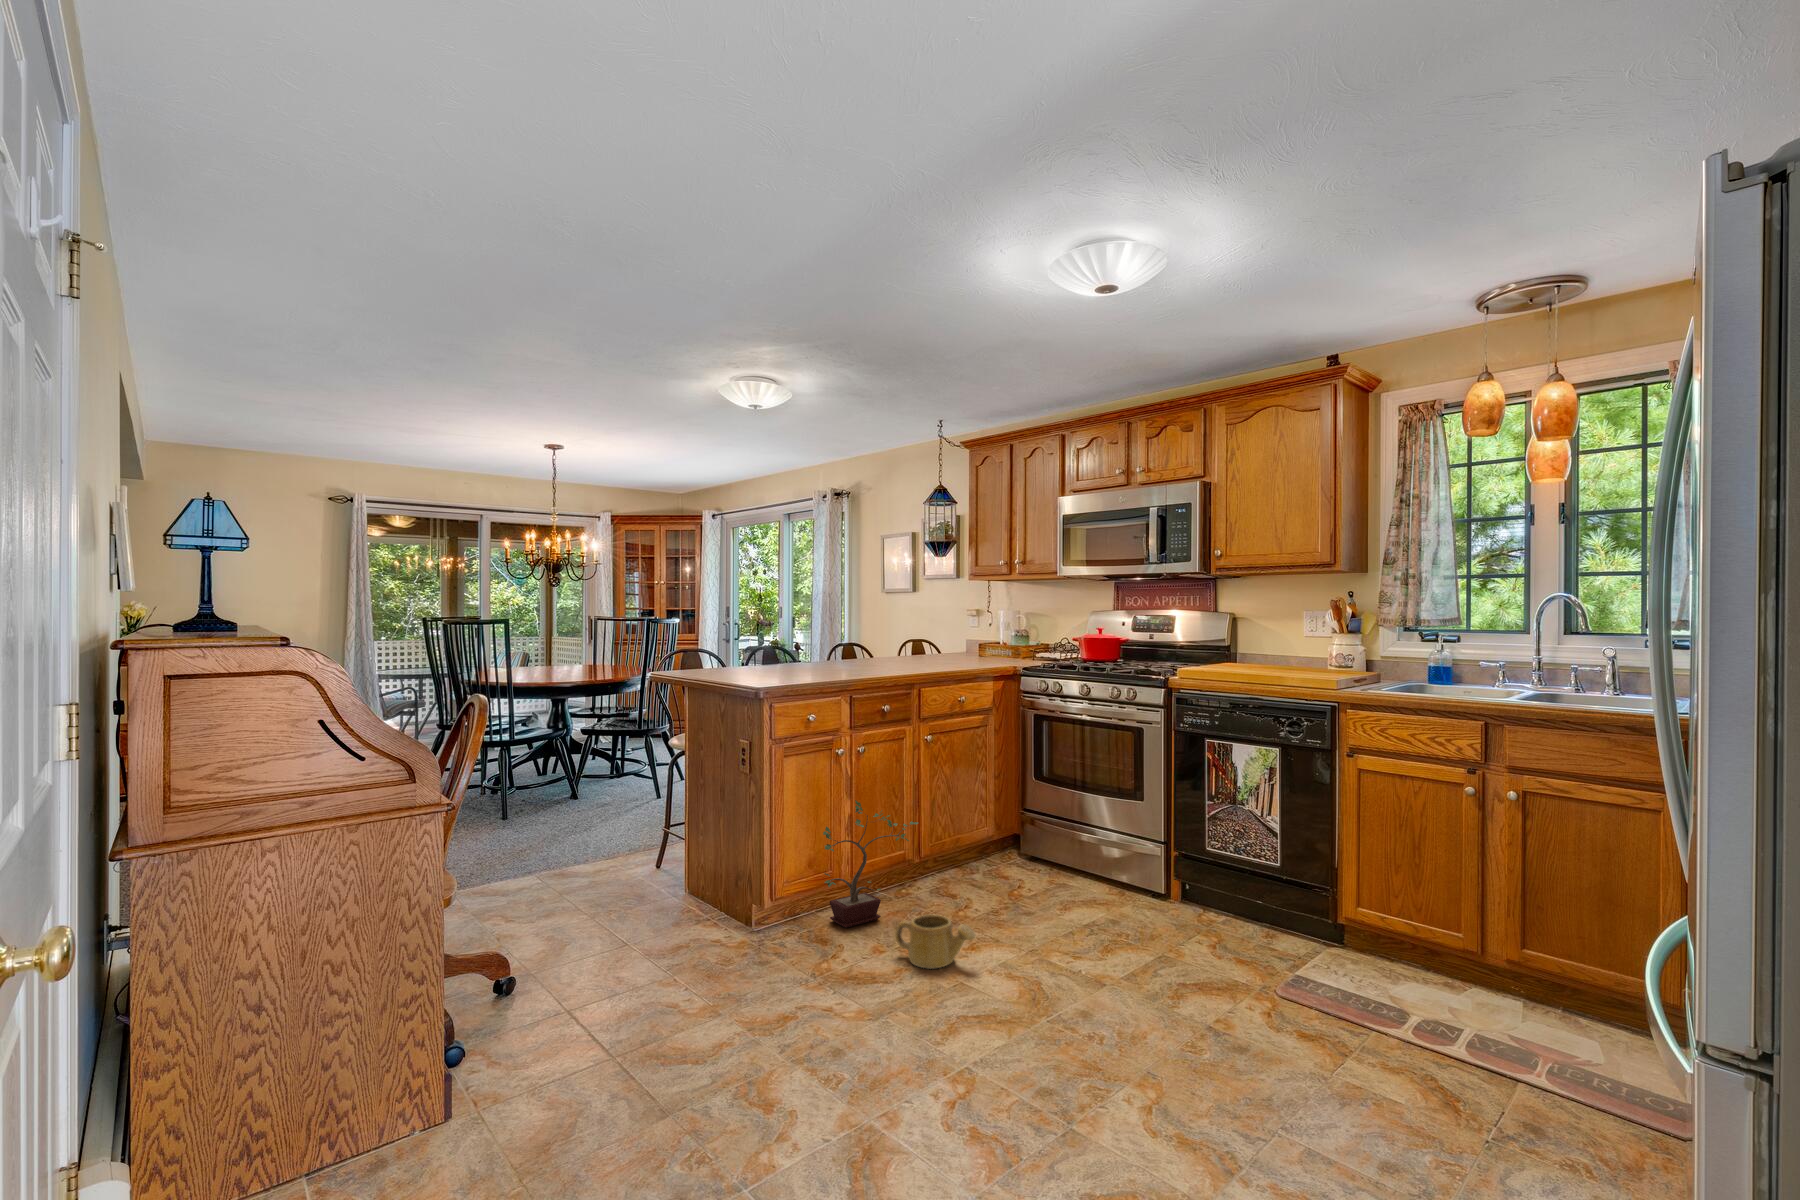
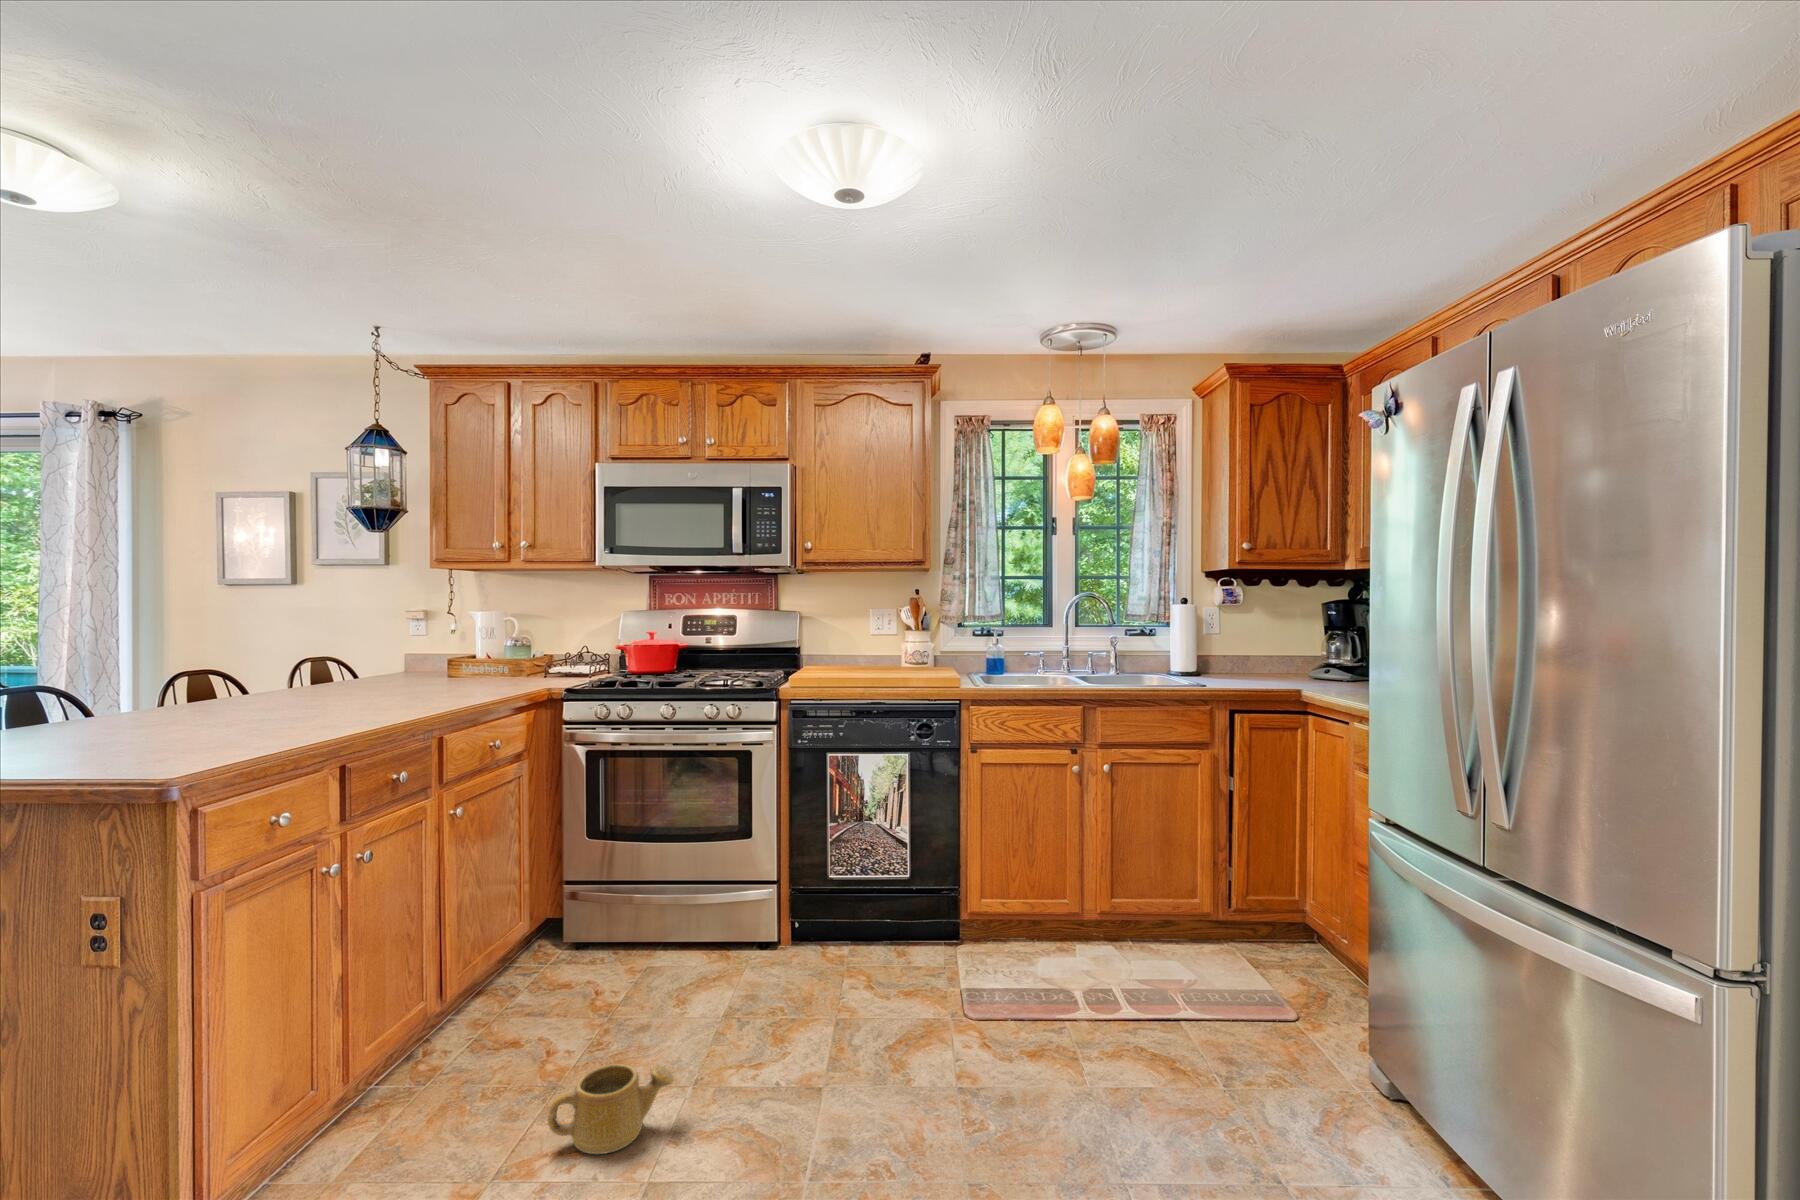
potted plant: present [823,800,918,928] -> none [379,929,514,1141]

